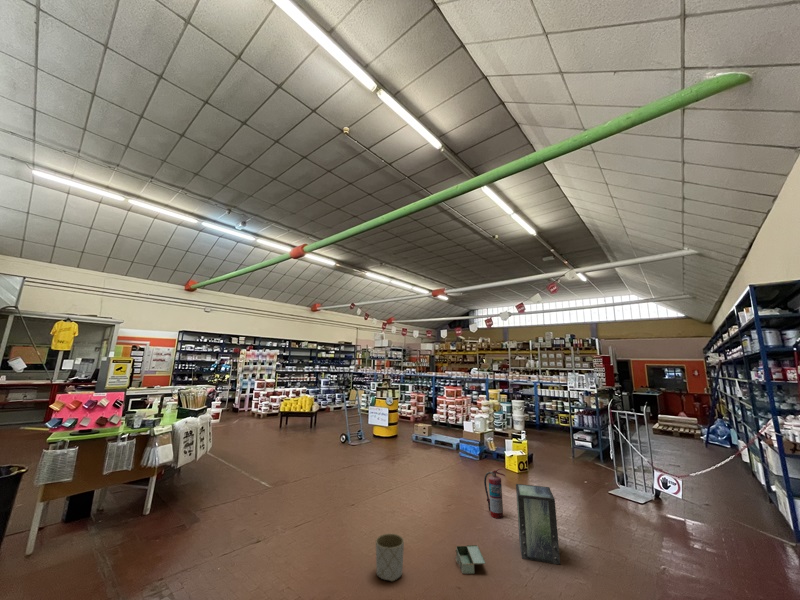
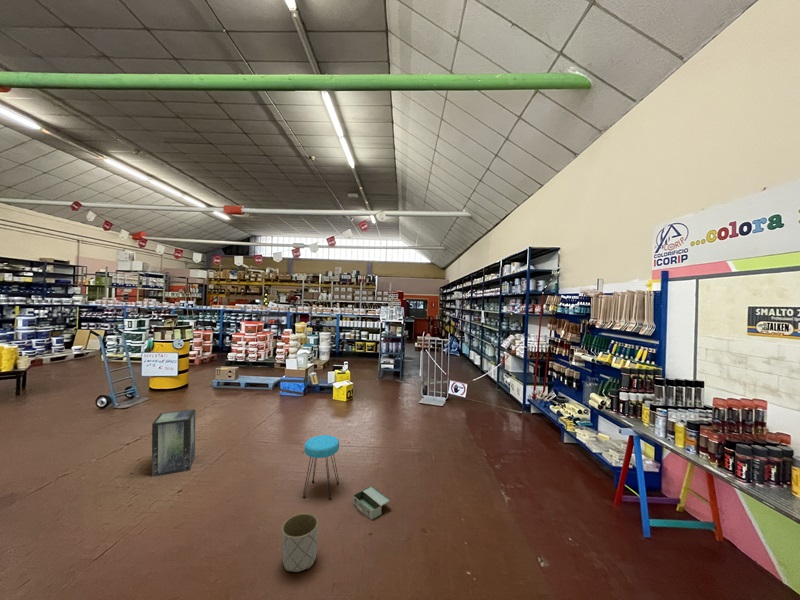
fire extinguisher: present [484,468,505,518] -> none [349,404,370,451]
stool: none [421,482,456,544] -> present [303,435,339,500]
storage box: present [516,484,560,564] -> present [152,409,195,477]

